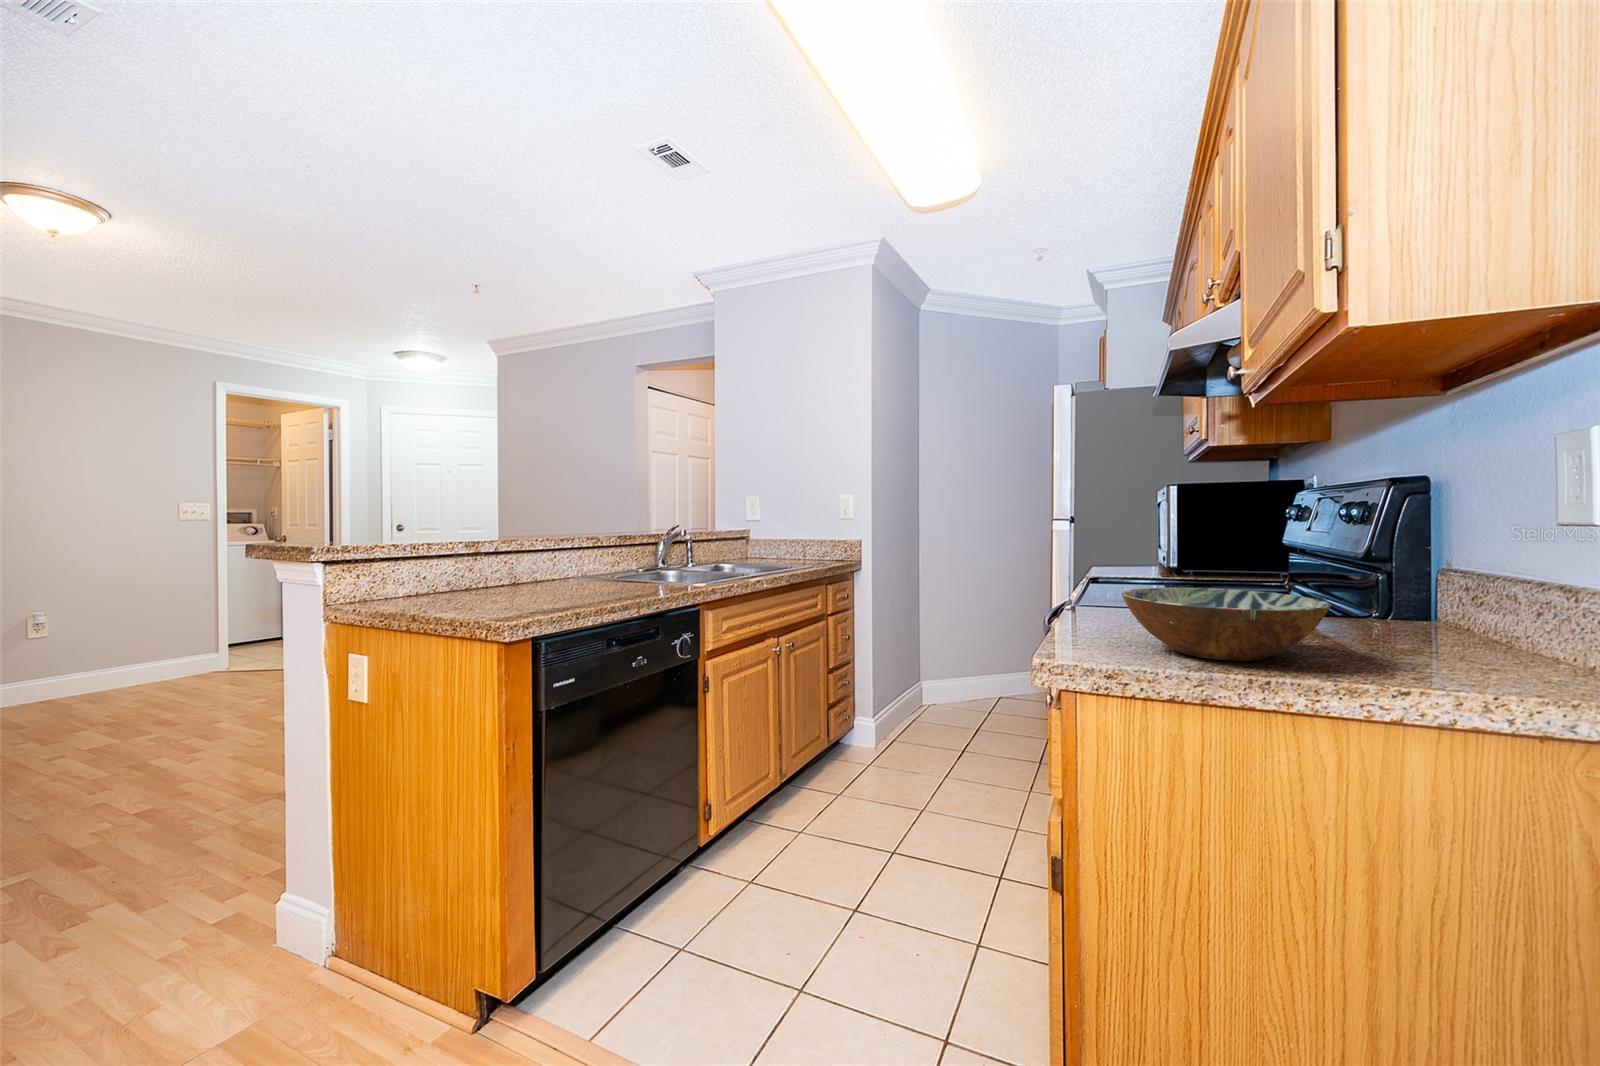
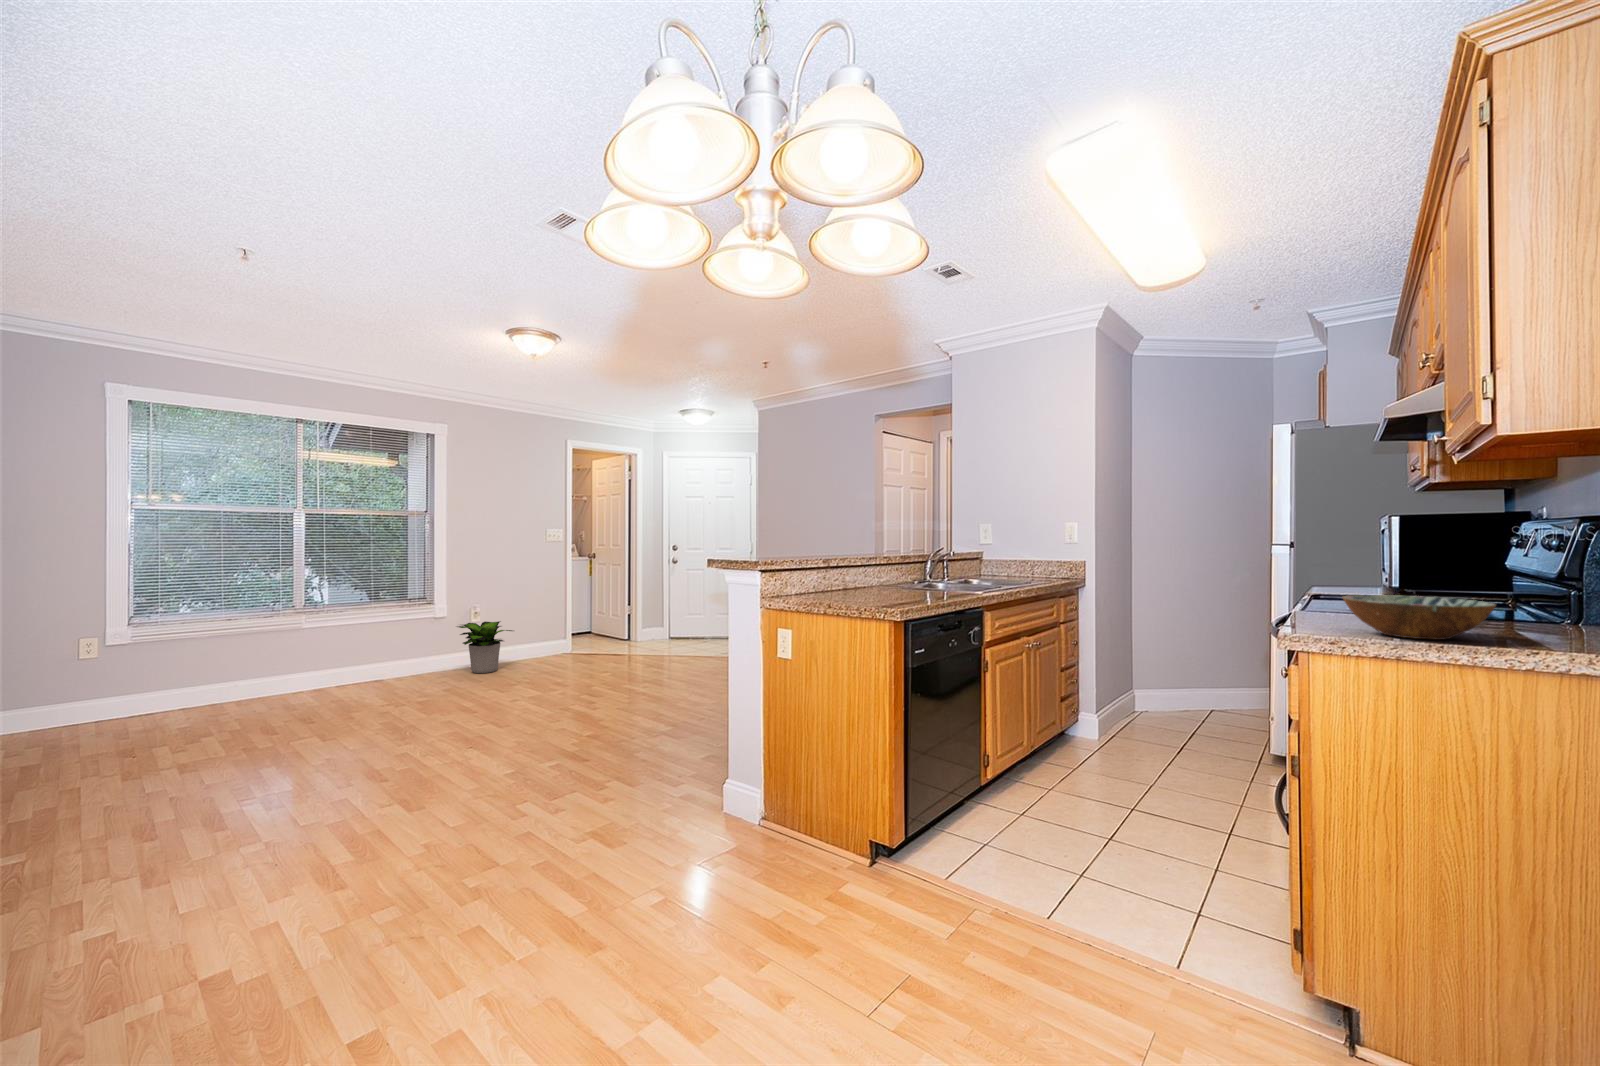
potted plant: none [23,632,140,708] -> present [457,621,512,673]

